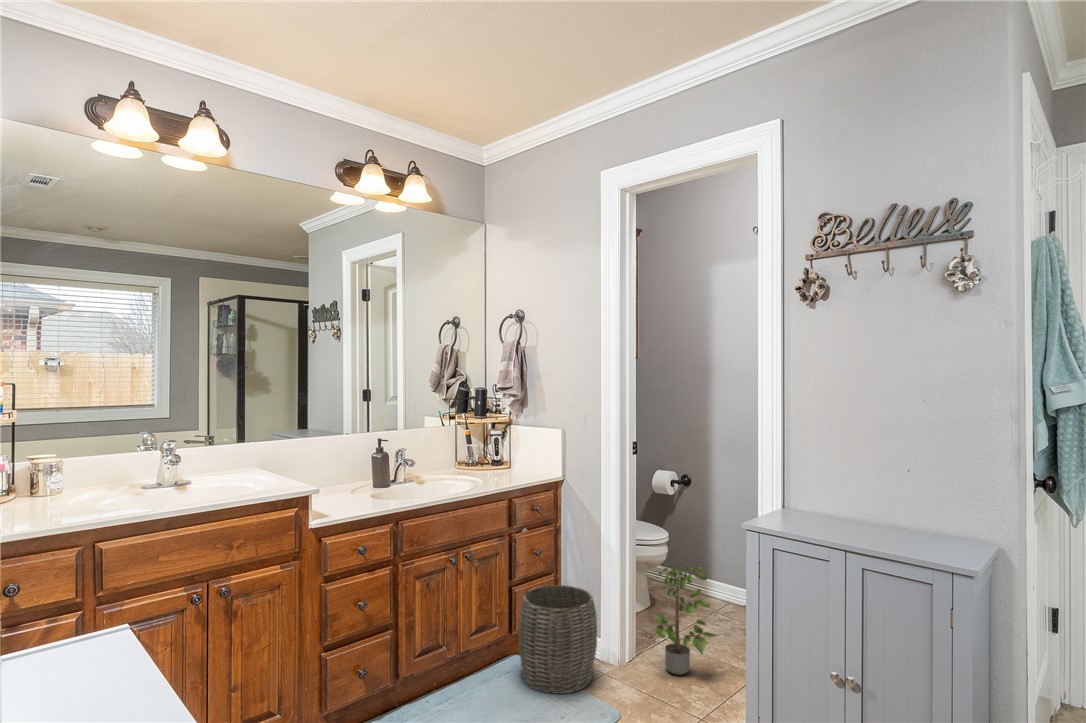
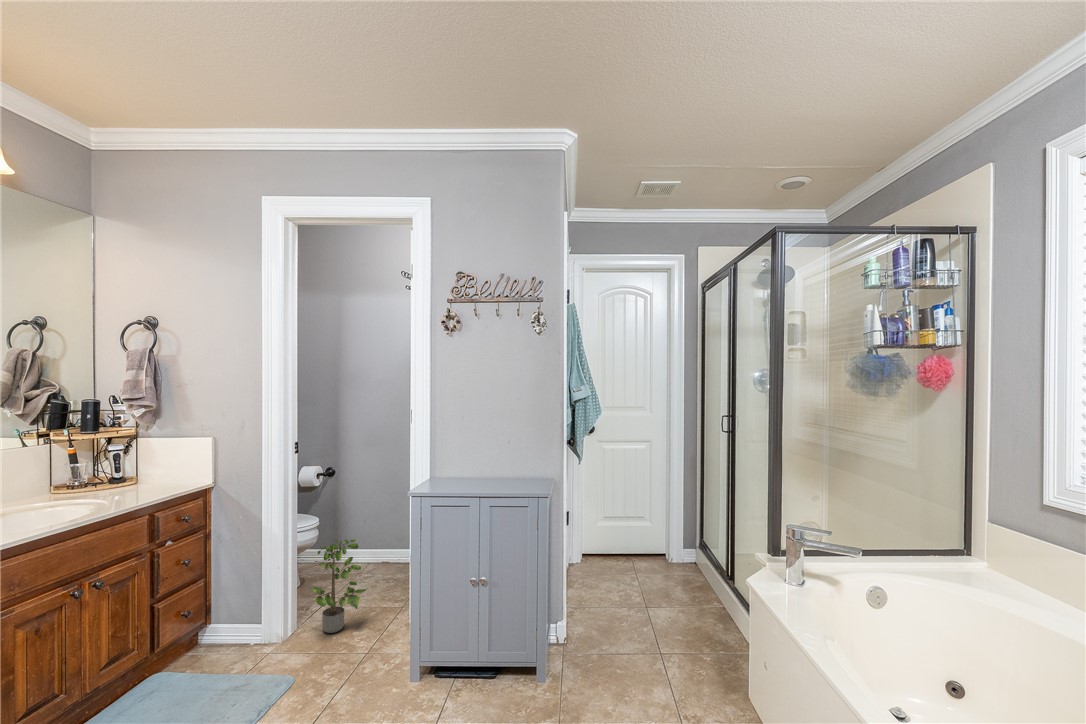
woven basket: present [518,585,597,694] -> none [172,587,263,699]

